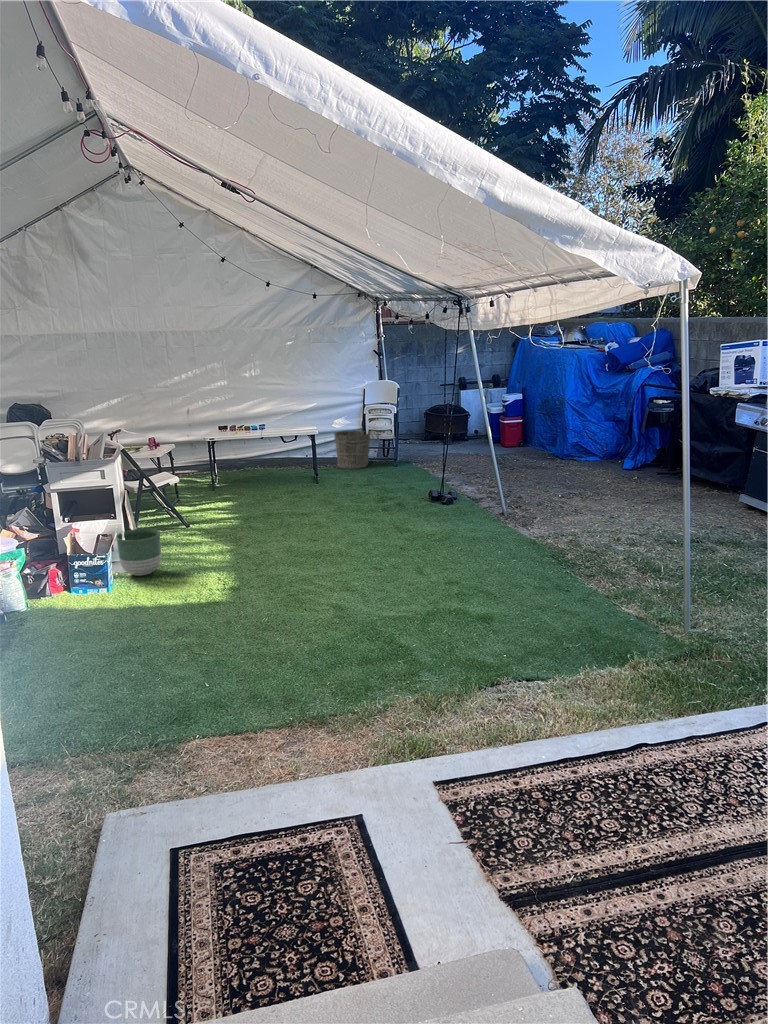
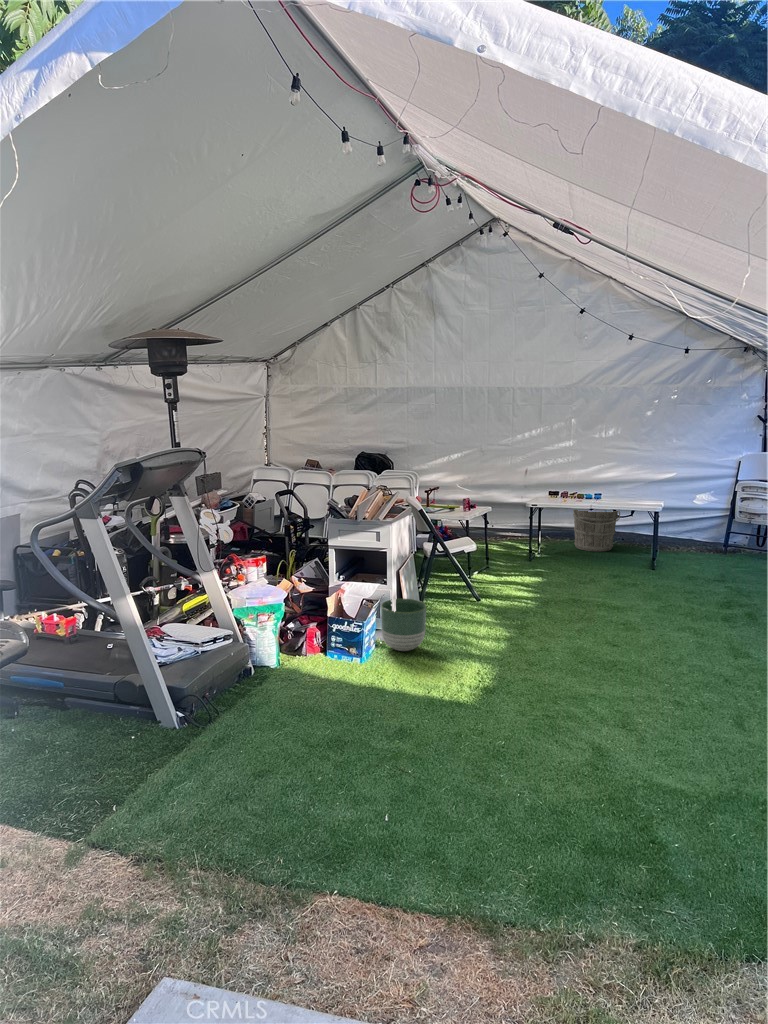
bucket: present [334,430,372,469] -> present [573,510,620,551]

